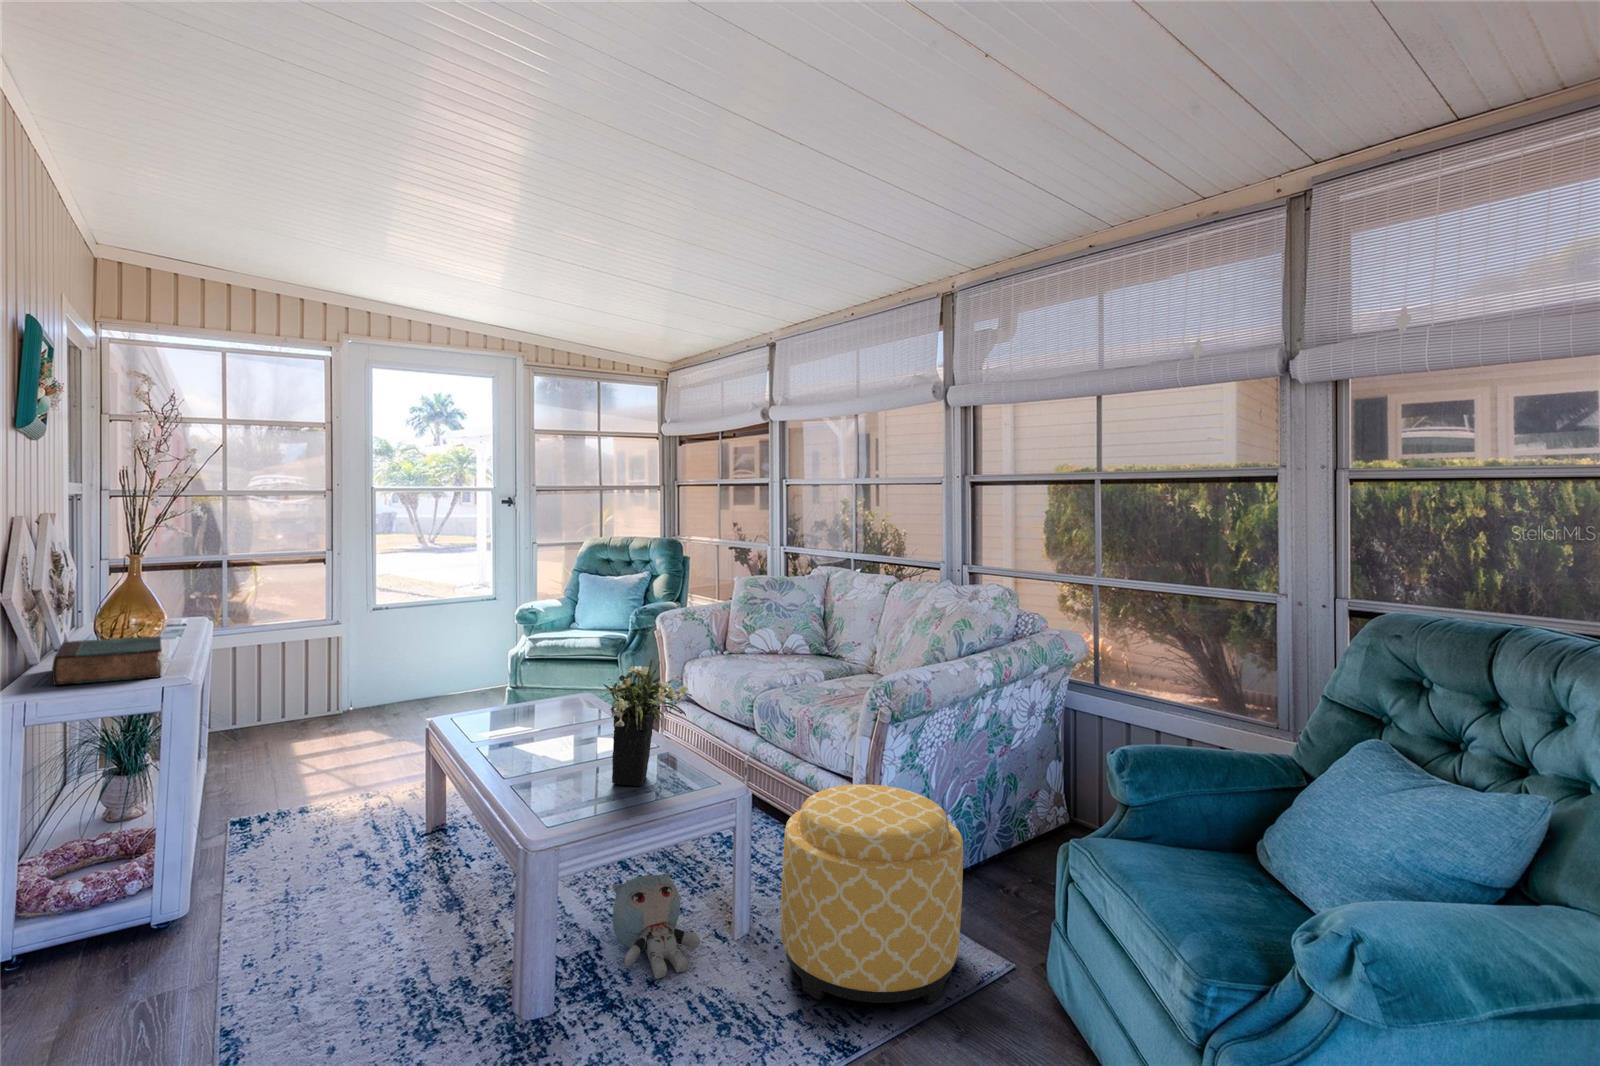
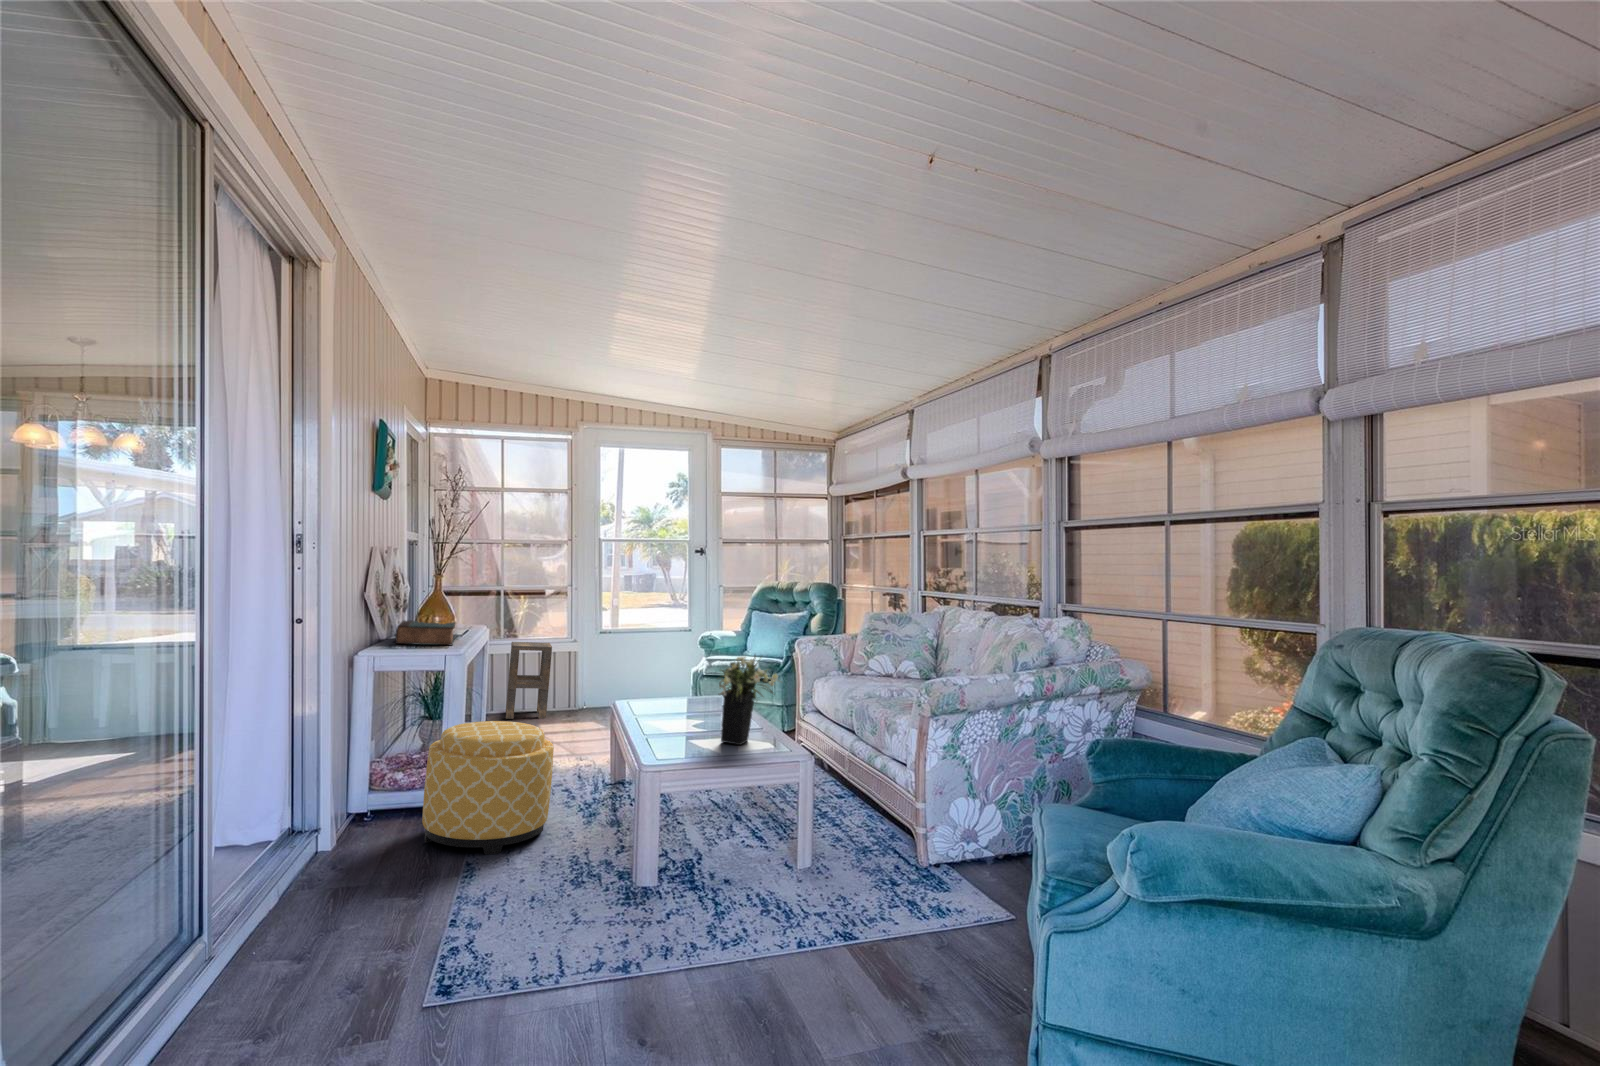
side table: none [240,631,305,739] -> present [506,642,552,719]
ottoman: present [781,784,963,1004] -> present [422,721,554,855]
plush toy: present [612,873,700,979] -> none [713,814,771,881]

